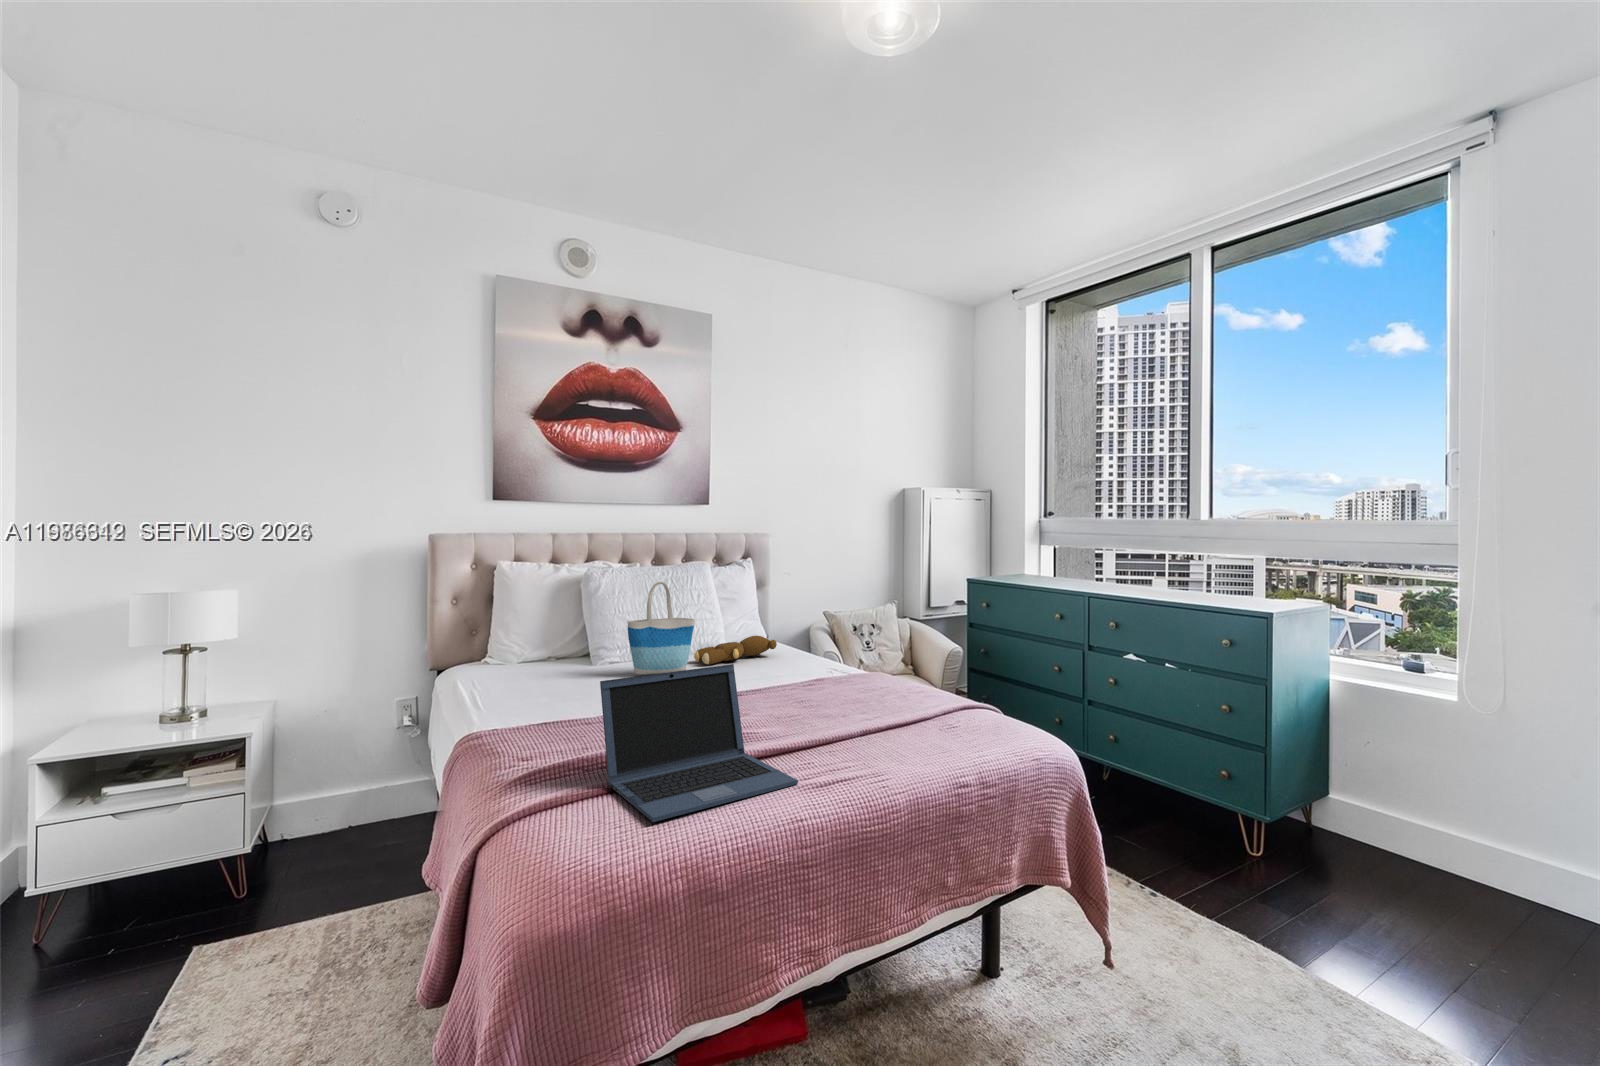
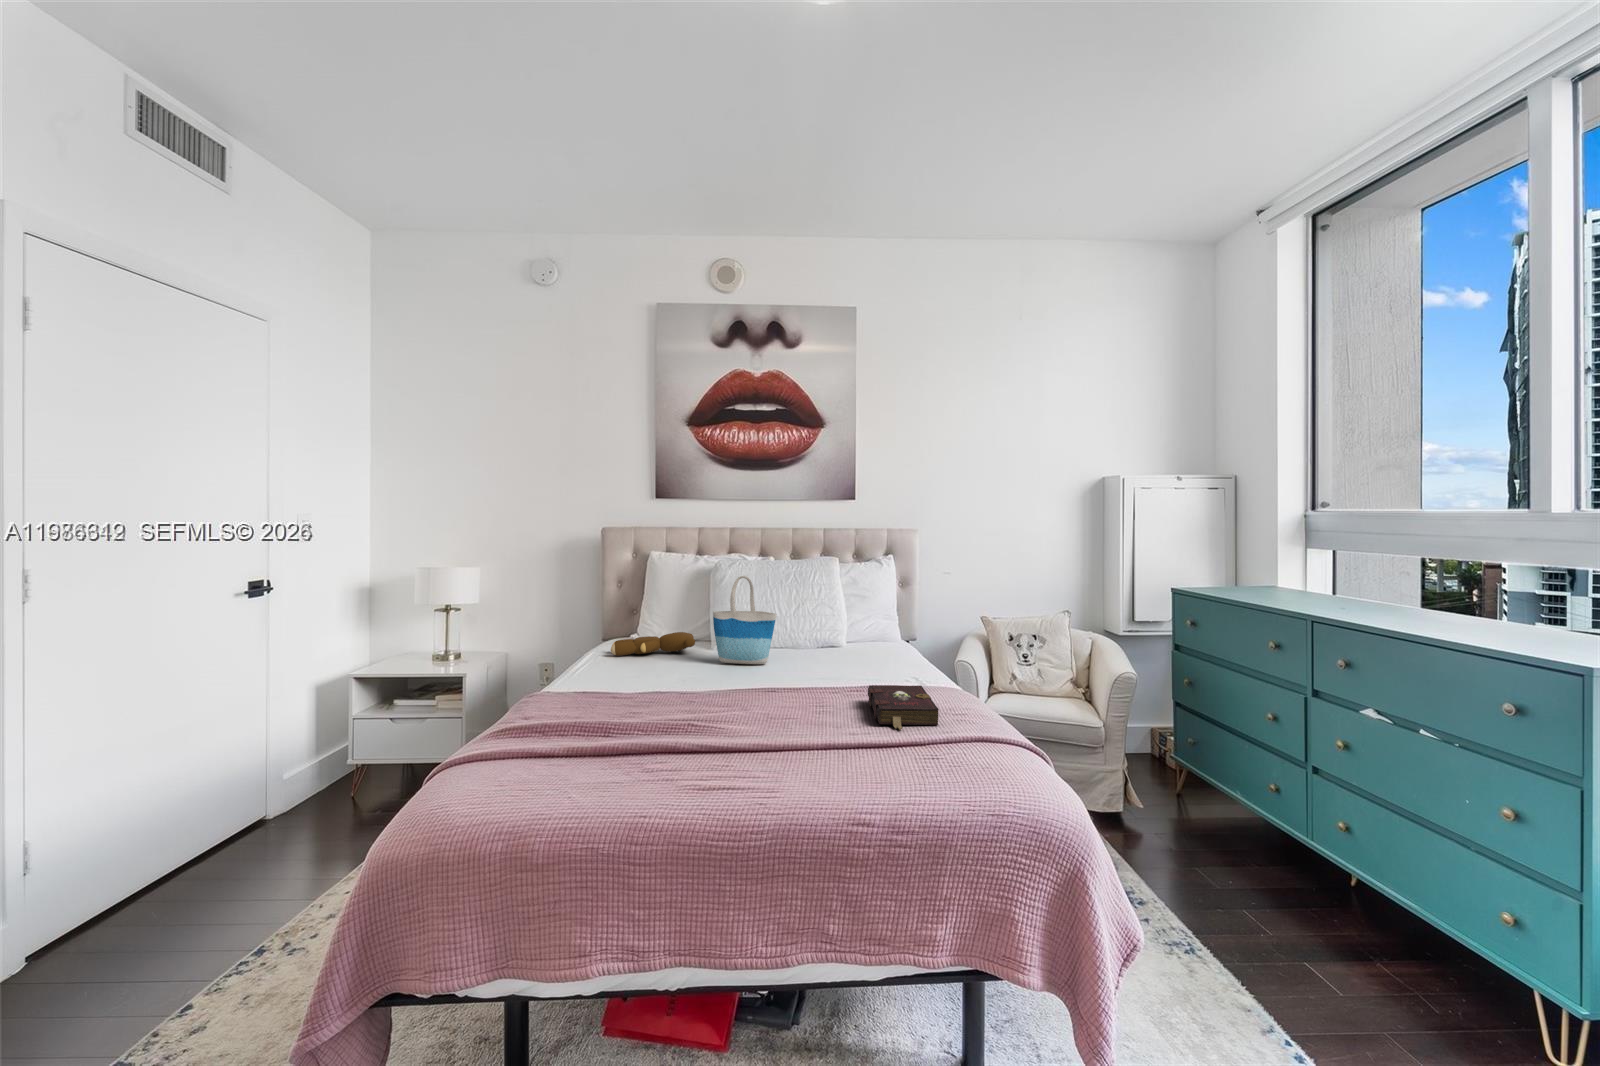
teddy bear: present [694,636,777,664] -> present [611,632,695,656]
laptop: present [600,664,798,822] -> none [515,659,683,790]
book: none [835,672,920,710] -> present [868,685,939,730]

